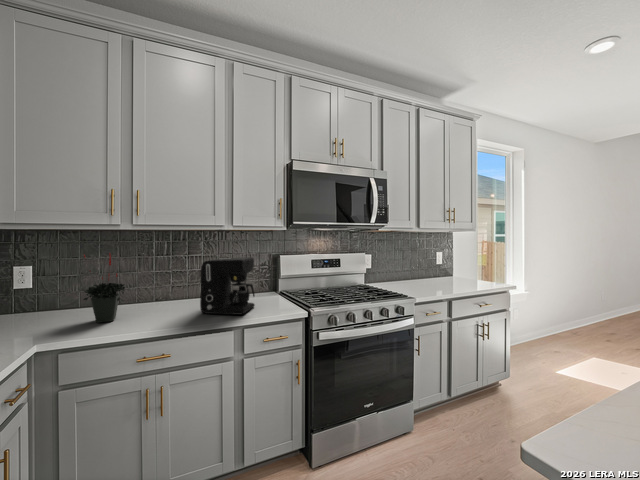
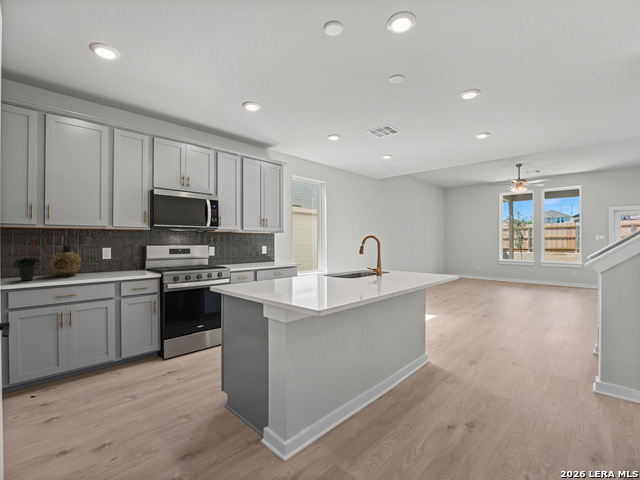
ceramic jug: none [145,257,190,309] -> present [50,244,82,276]
coffee maker: present [200,257,255,315] -> none [91,245,128,277]

